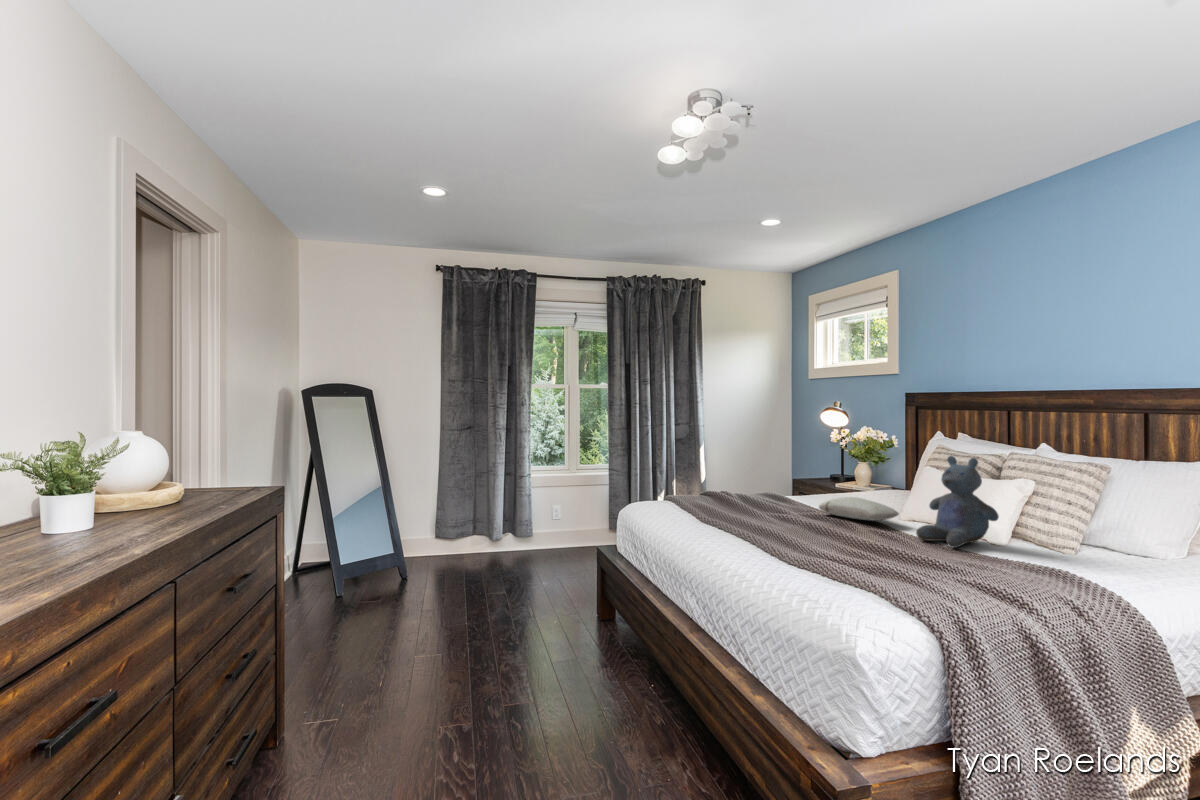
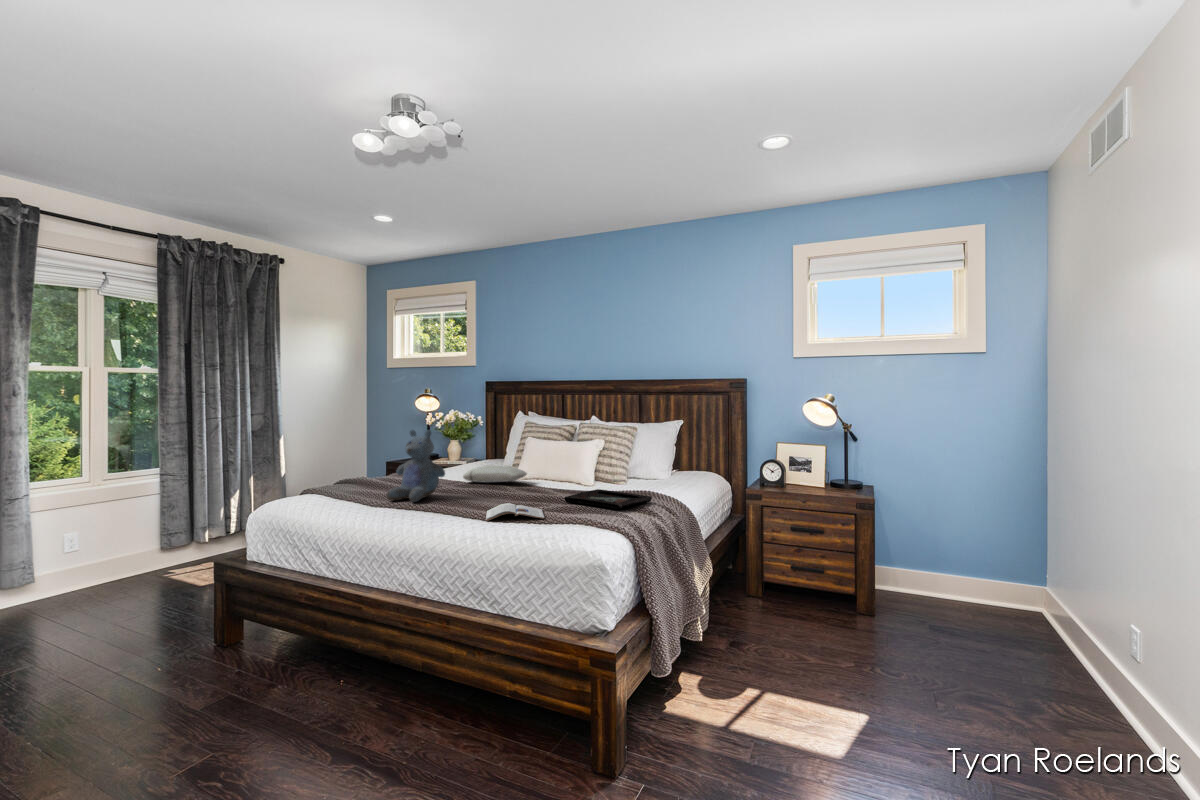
stuffed bear: present [916,456,999,548] -> present [386,430,445,502]
magazine: none [767,545,855,574] -> present [486,503,544,521]
decorative tray: none [905,551,1056,588] -> present [565,489,652,509]

